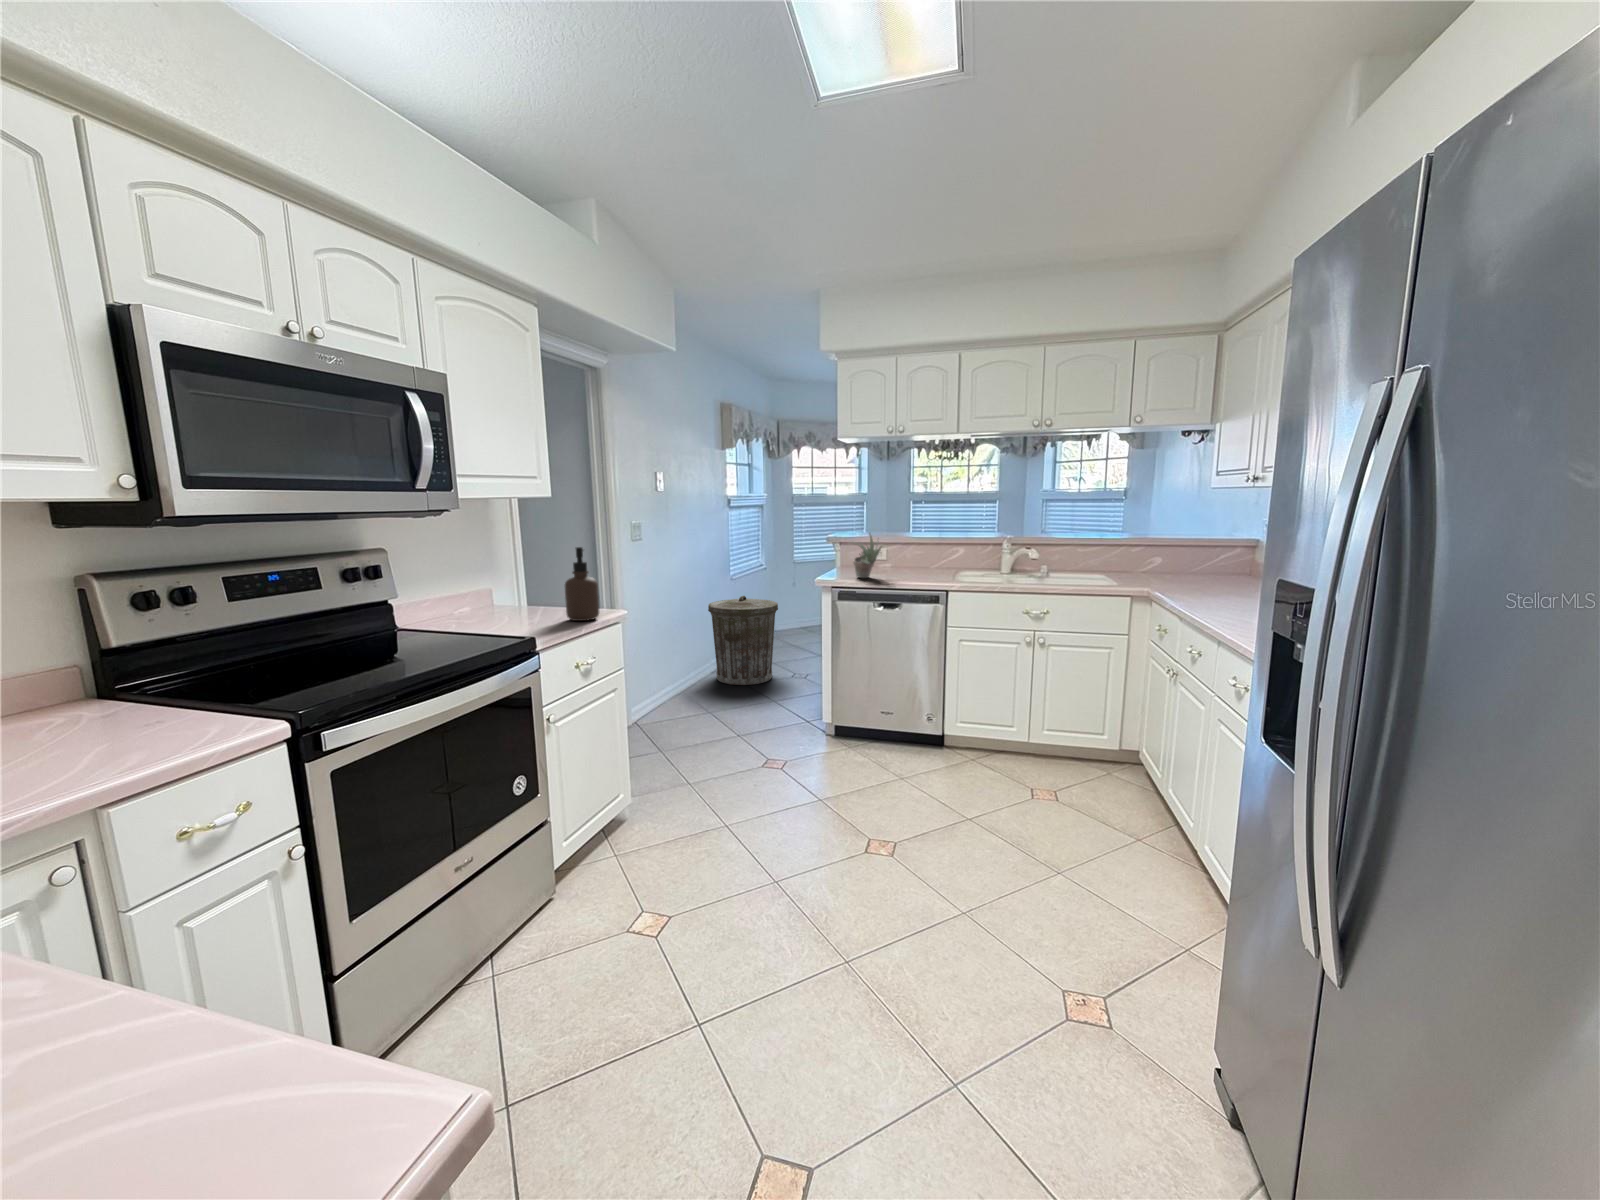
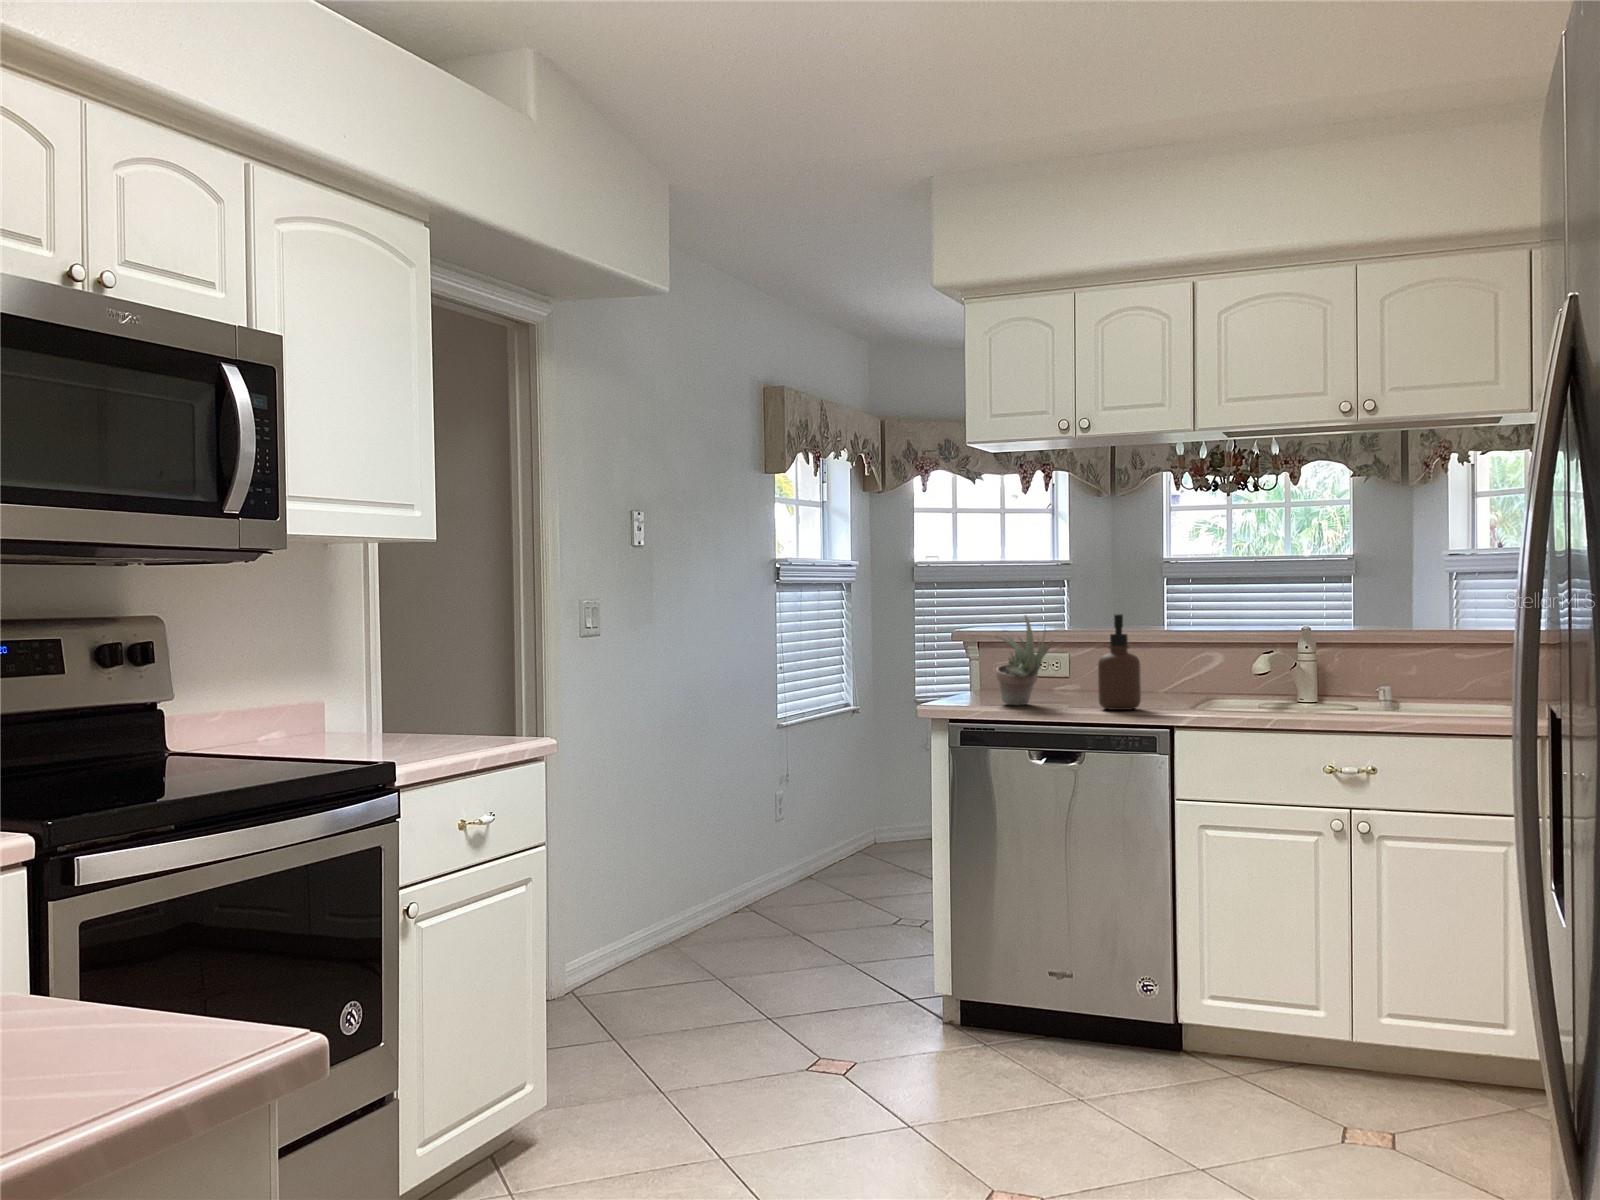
soap dispenser: present [565,547,599,621] -> present [1098,614,1141,710]
trash can: present [708,596,778,685] -> none [728,752,867,932]

